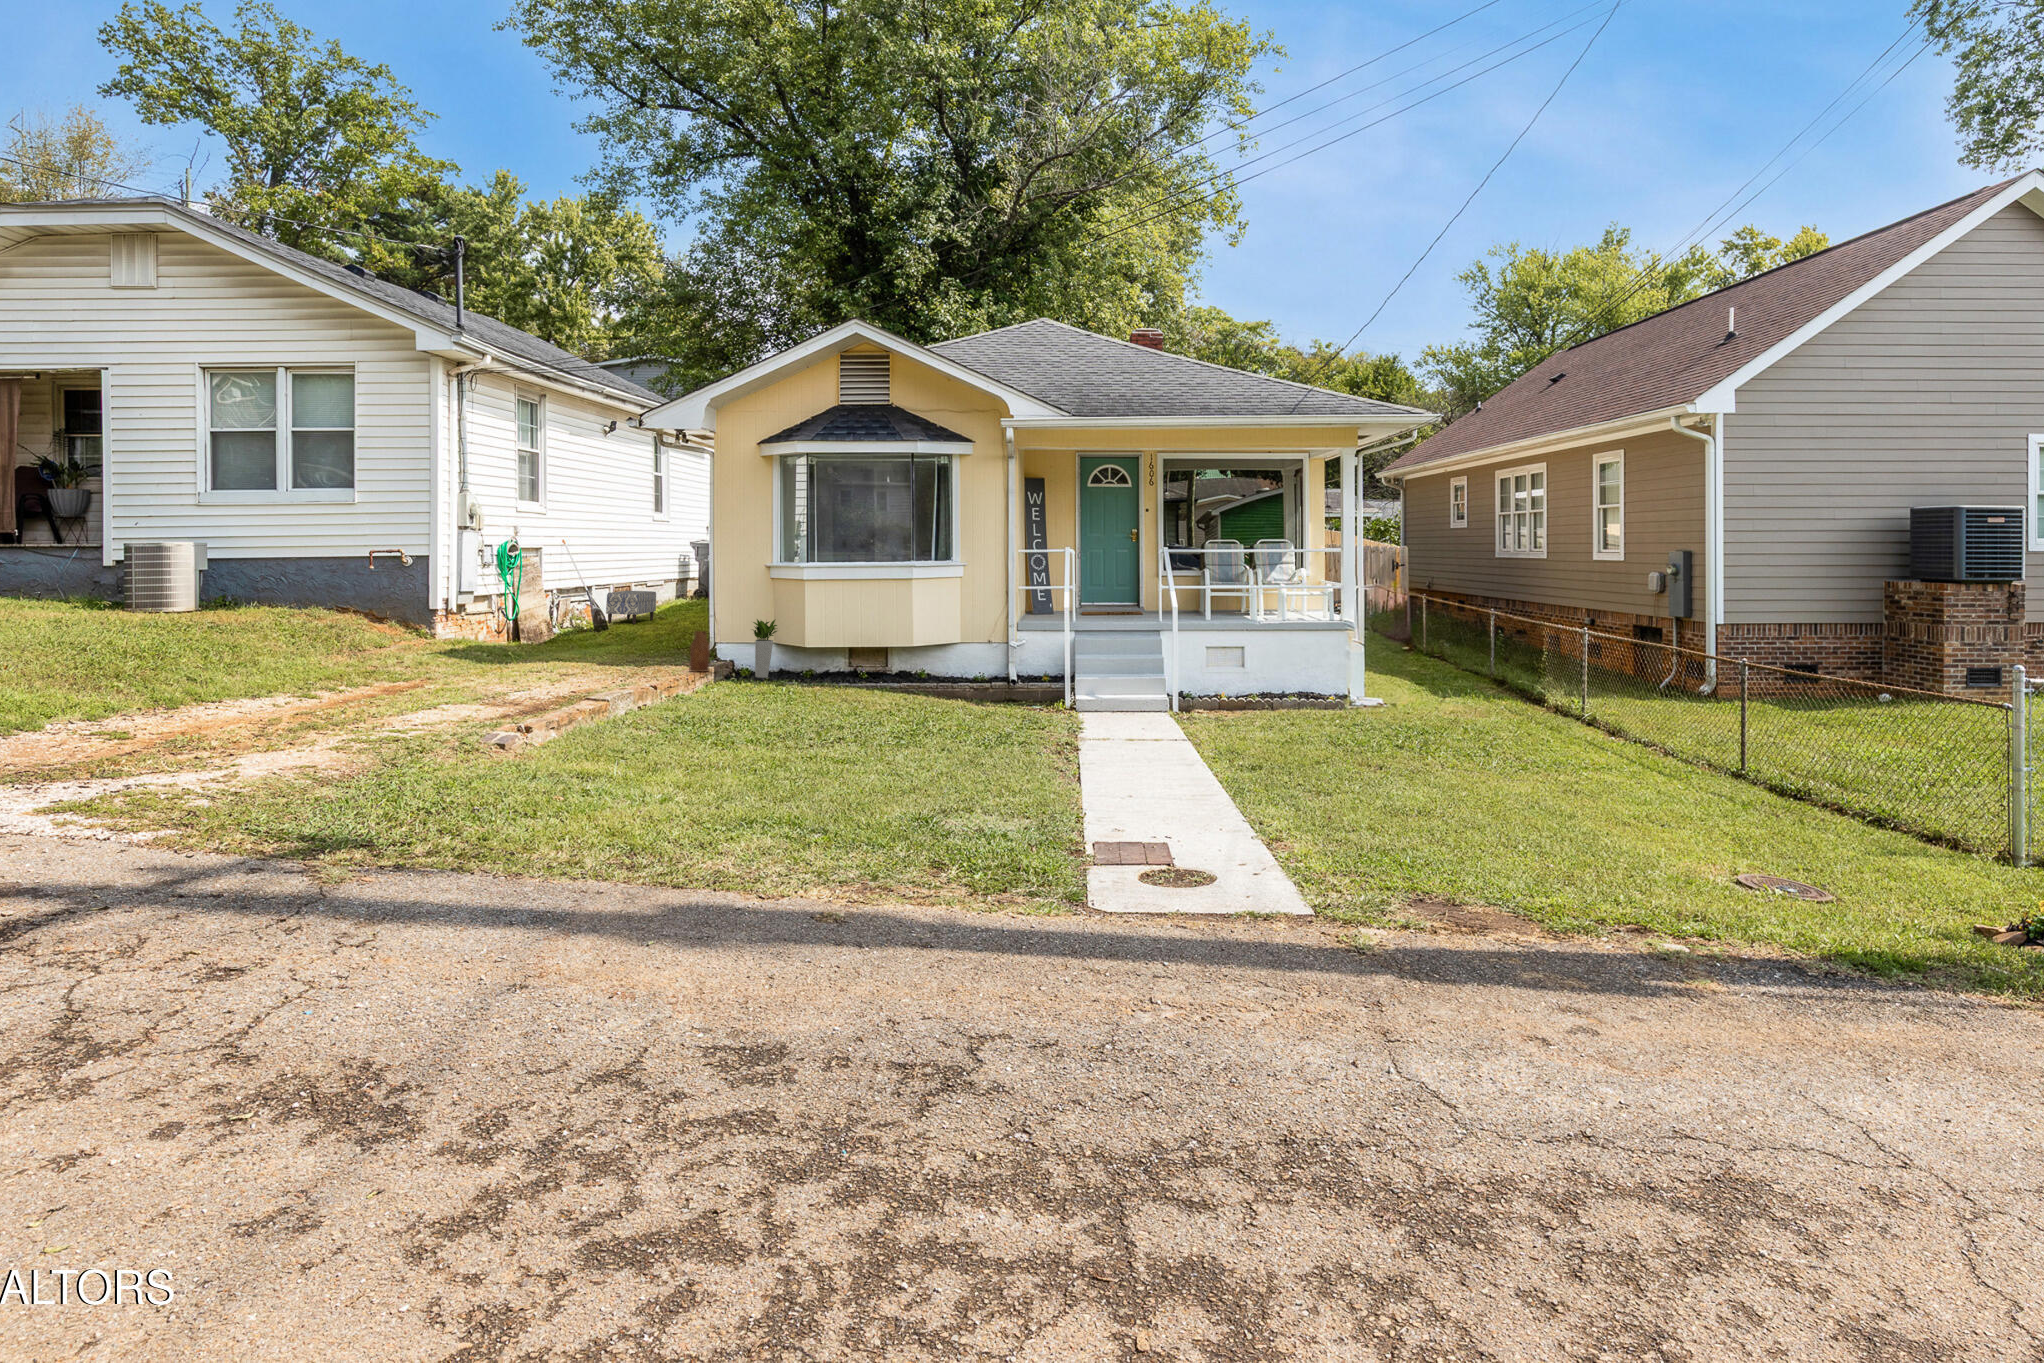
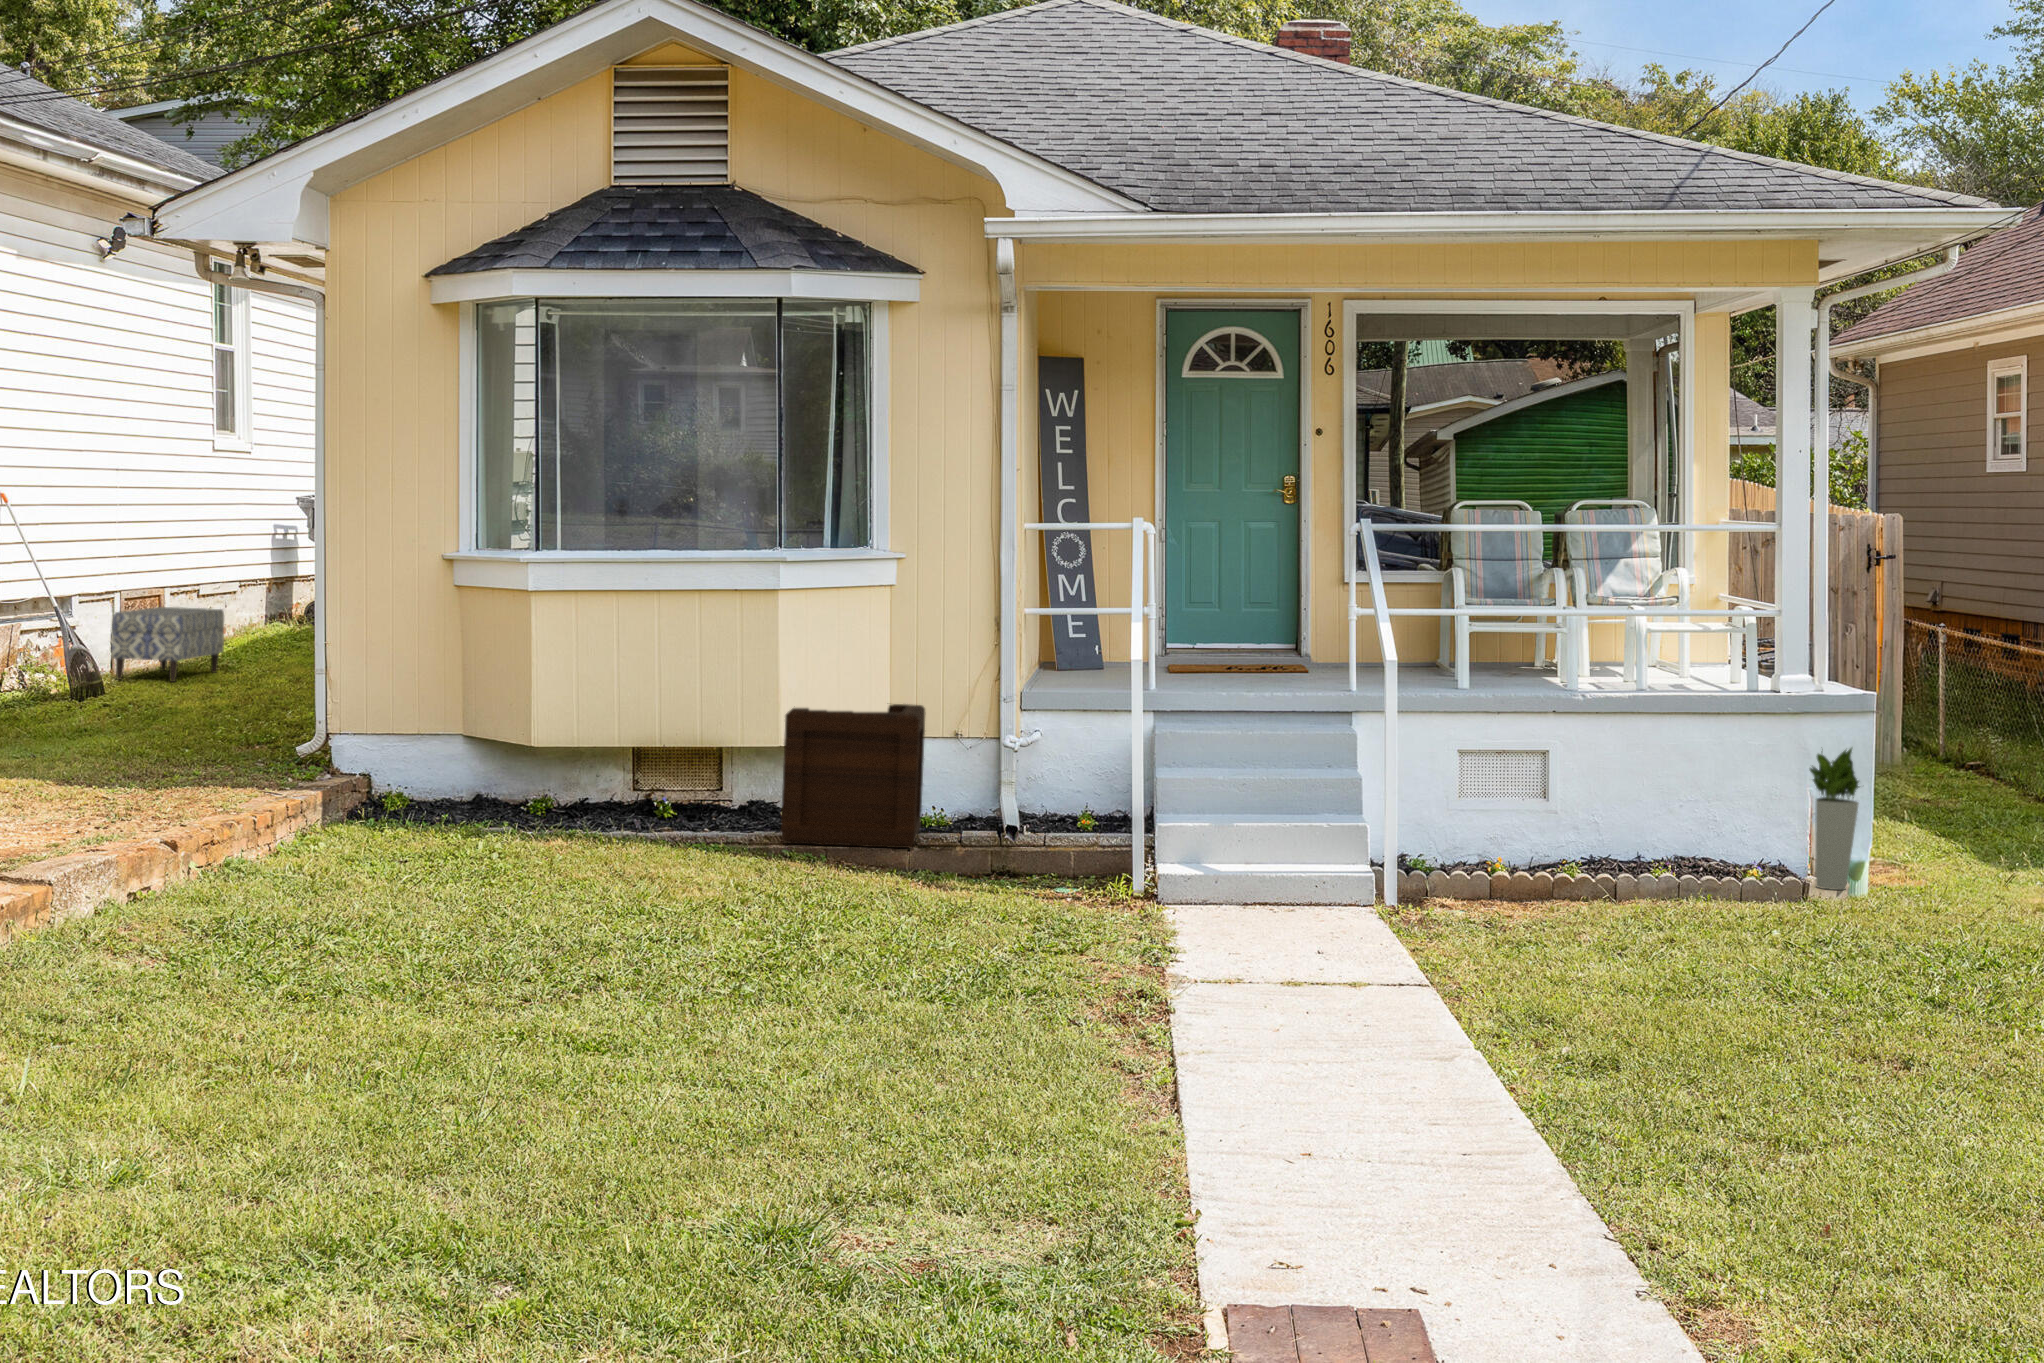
planter: present [753,619,777,678] -> present [1810,748,1859,890]
wooden crate: none [914,627,976,690] -> present [781,704,925,848]
watering can: present [689,631,710,672] -> none [268,706,316,802]

